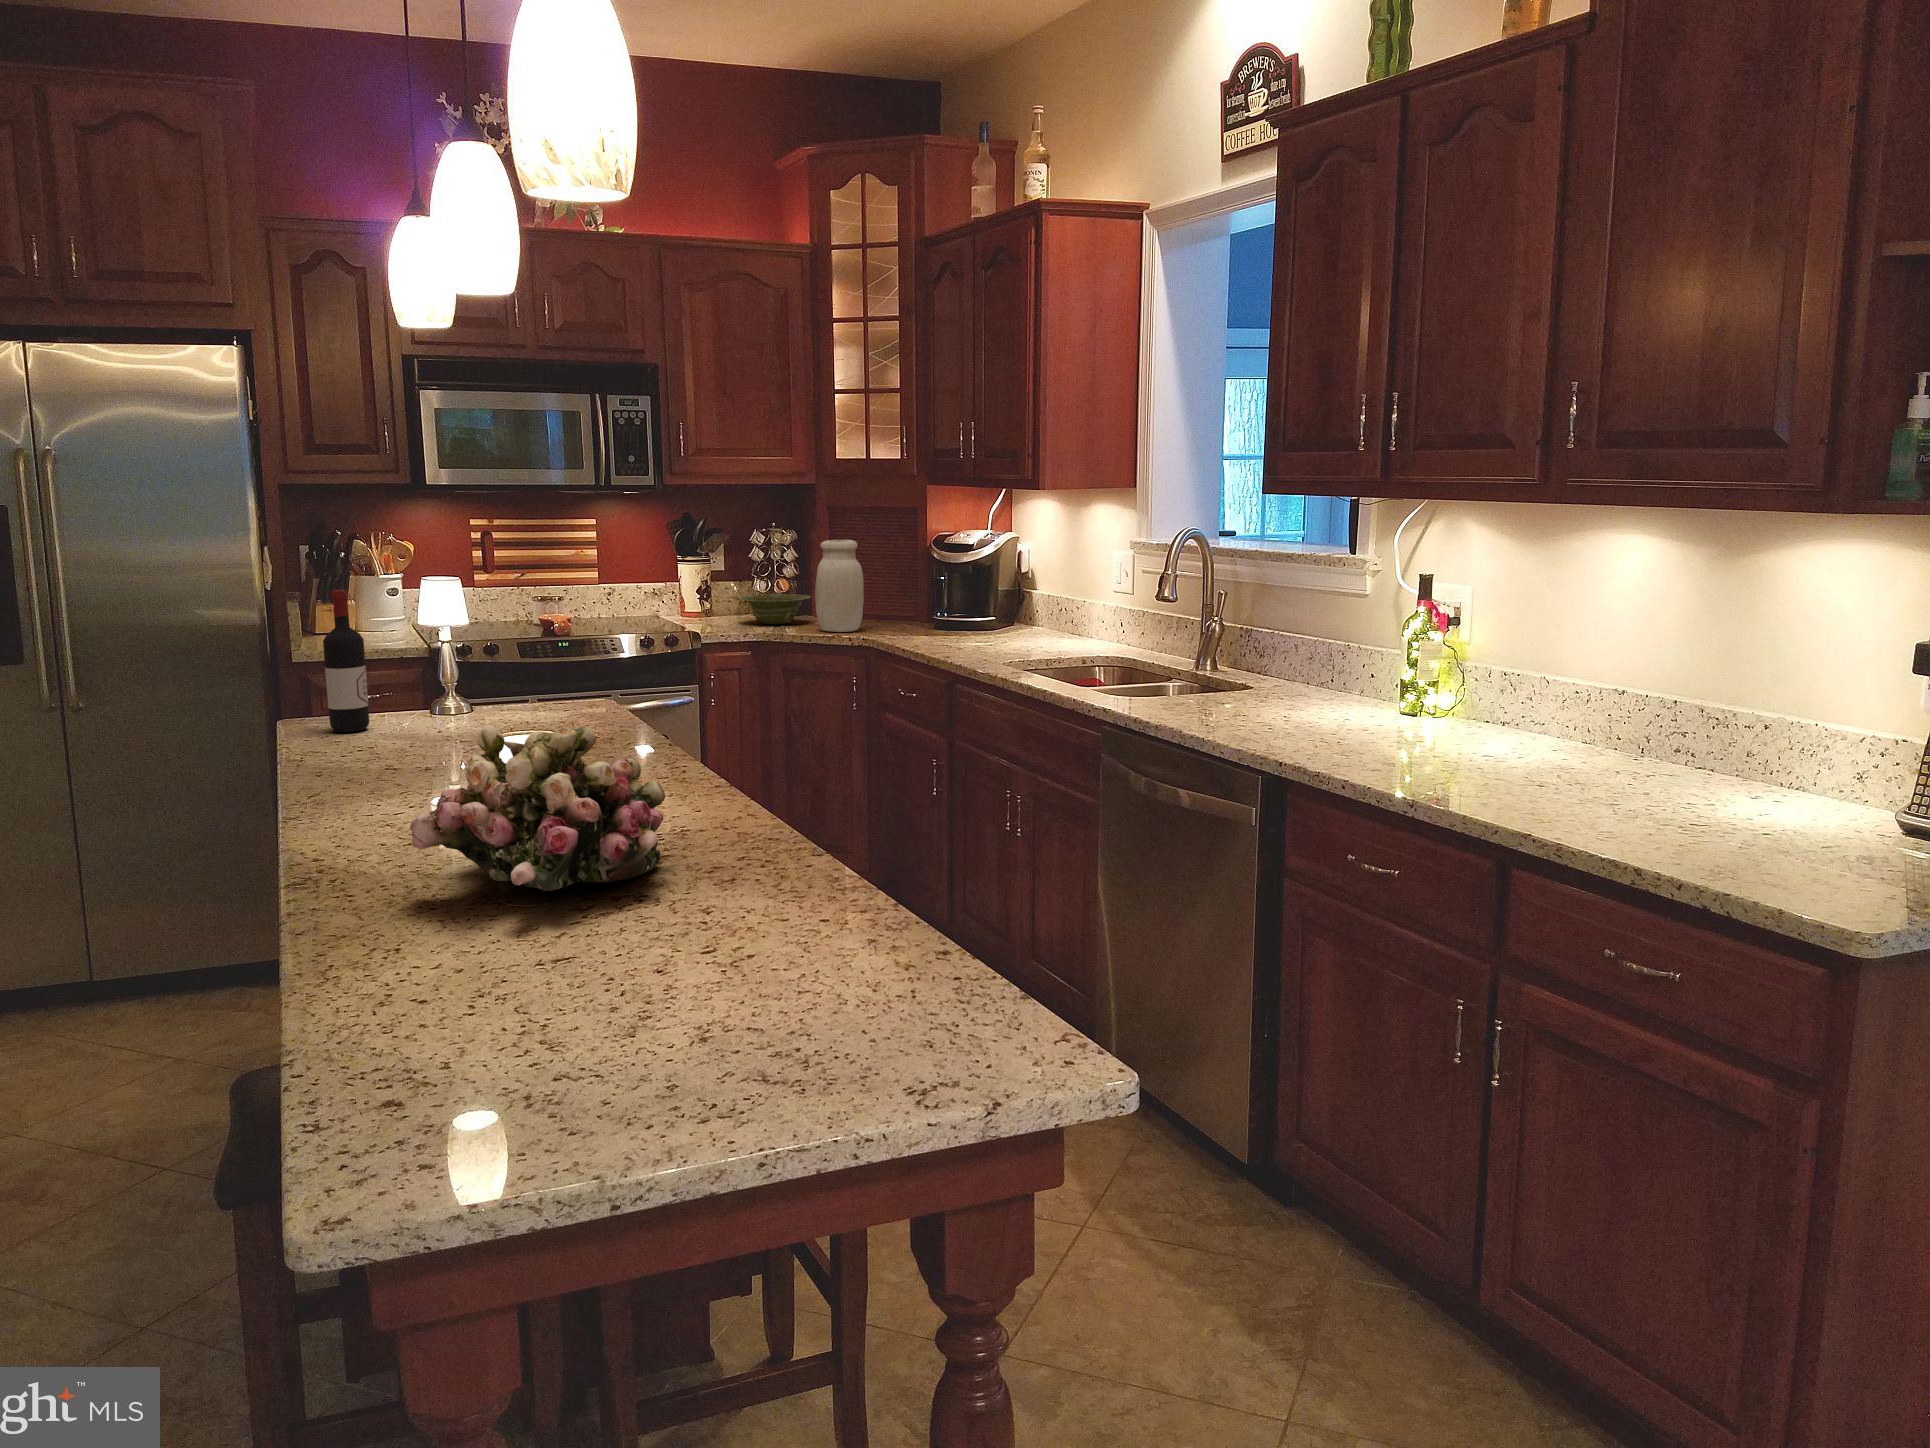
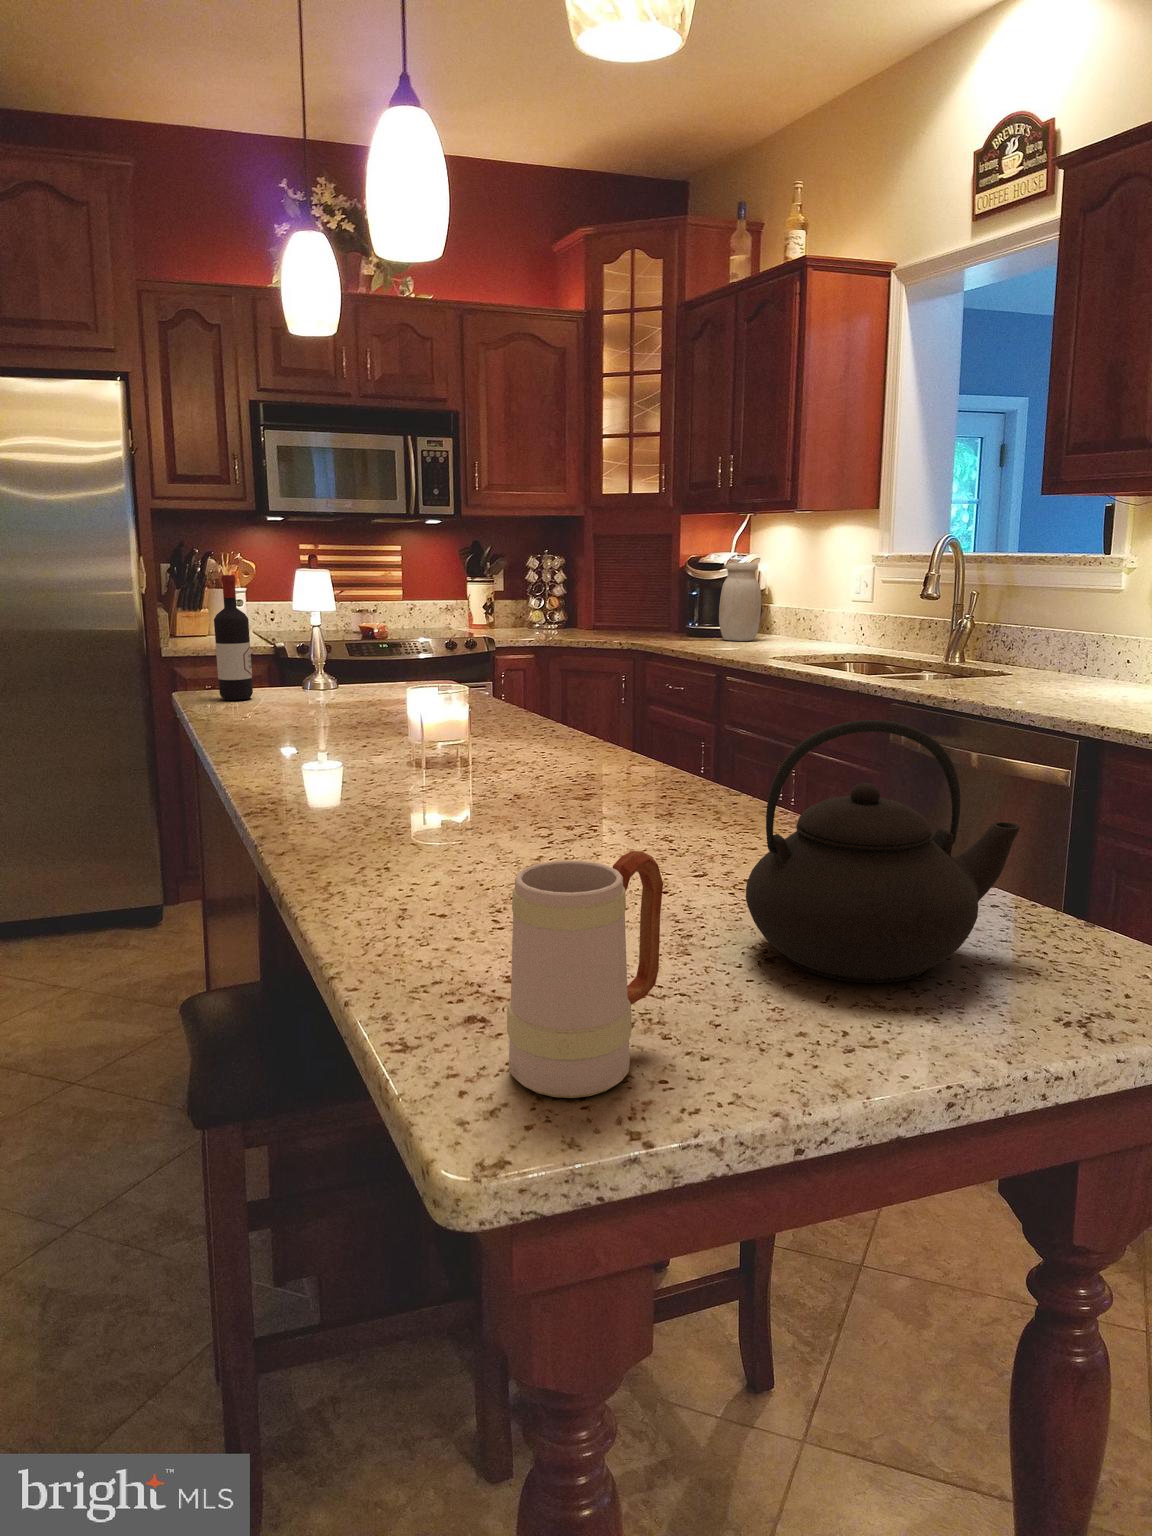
jar: present [815,540,864,632] -> present [719,562,761,641]
dish: present [739,594,810,624] -> none [520,609,580,633]
flower arrangement: present [410,725,665,891] -> none [372,660,608,817]
teapot: none [683,820,937,1063] -> present [746,720,1020,983]
mug: none [389,952,540,1167] -> present [507,851,663,1098]

